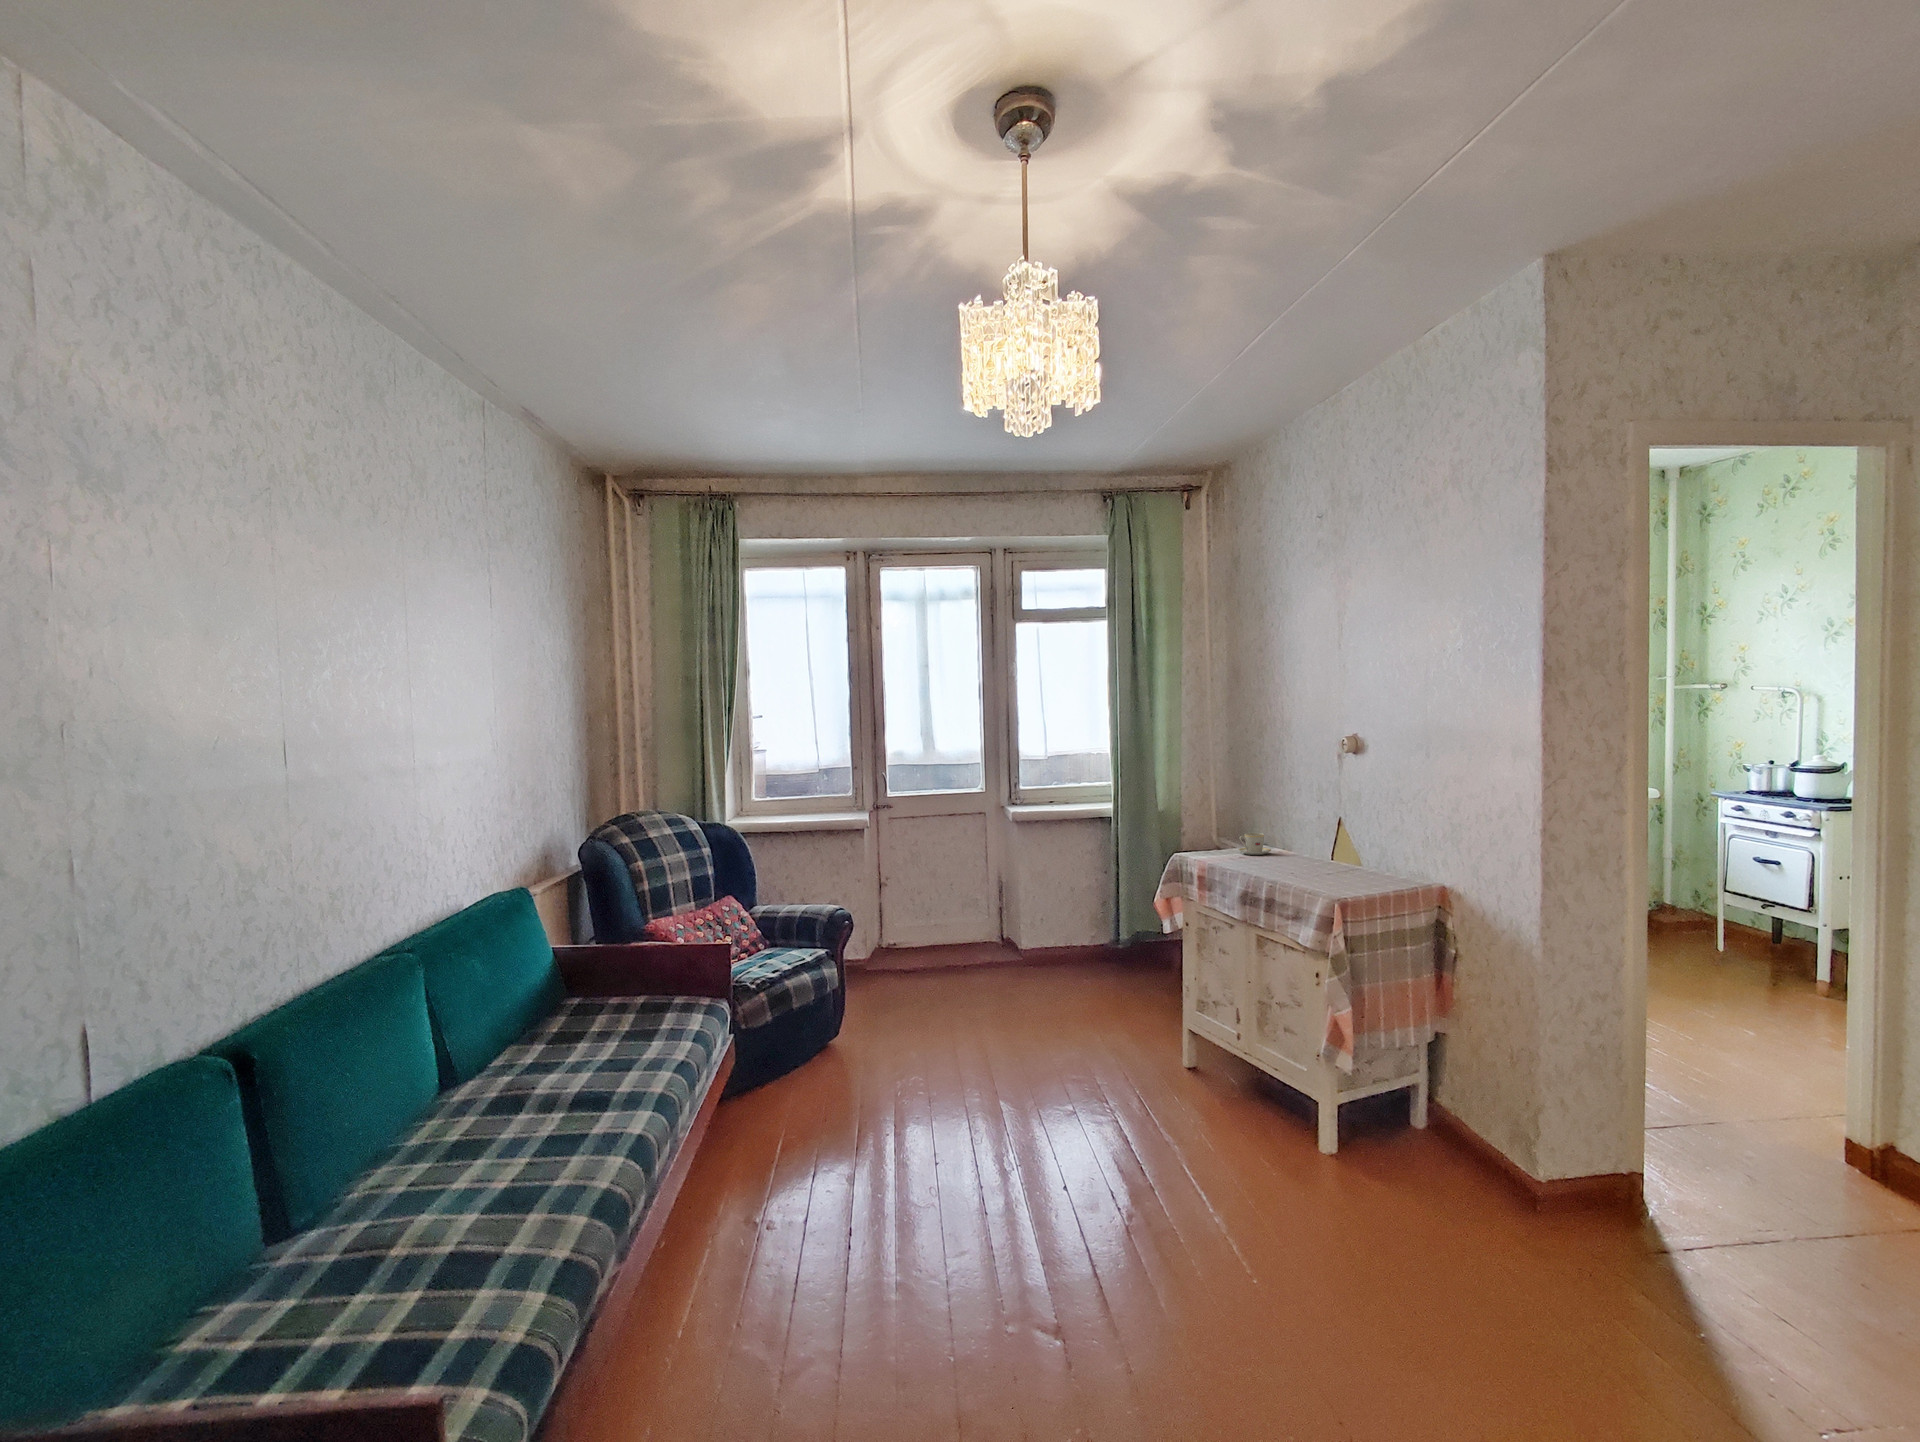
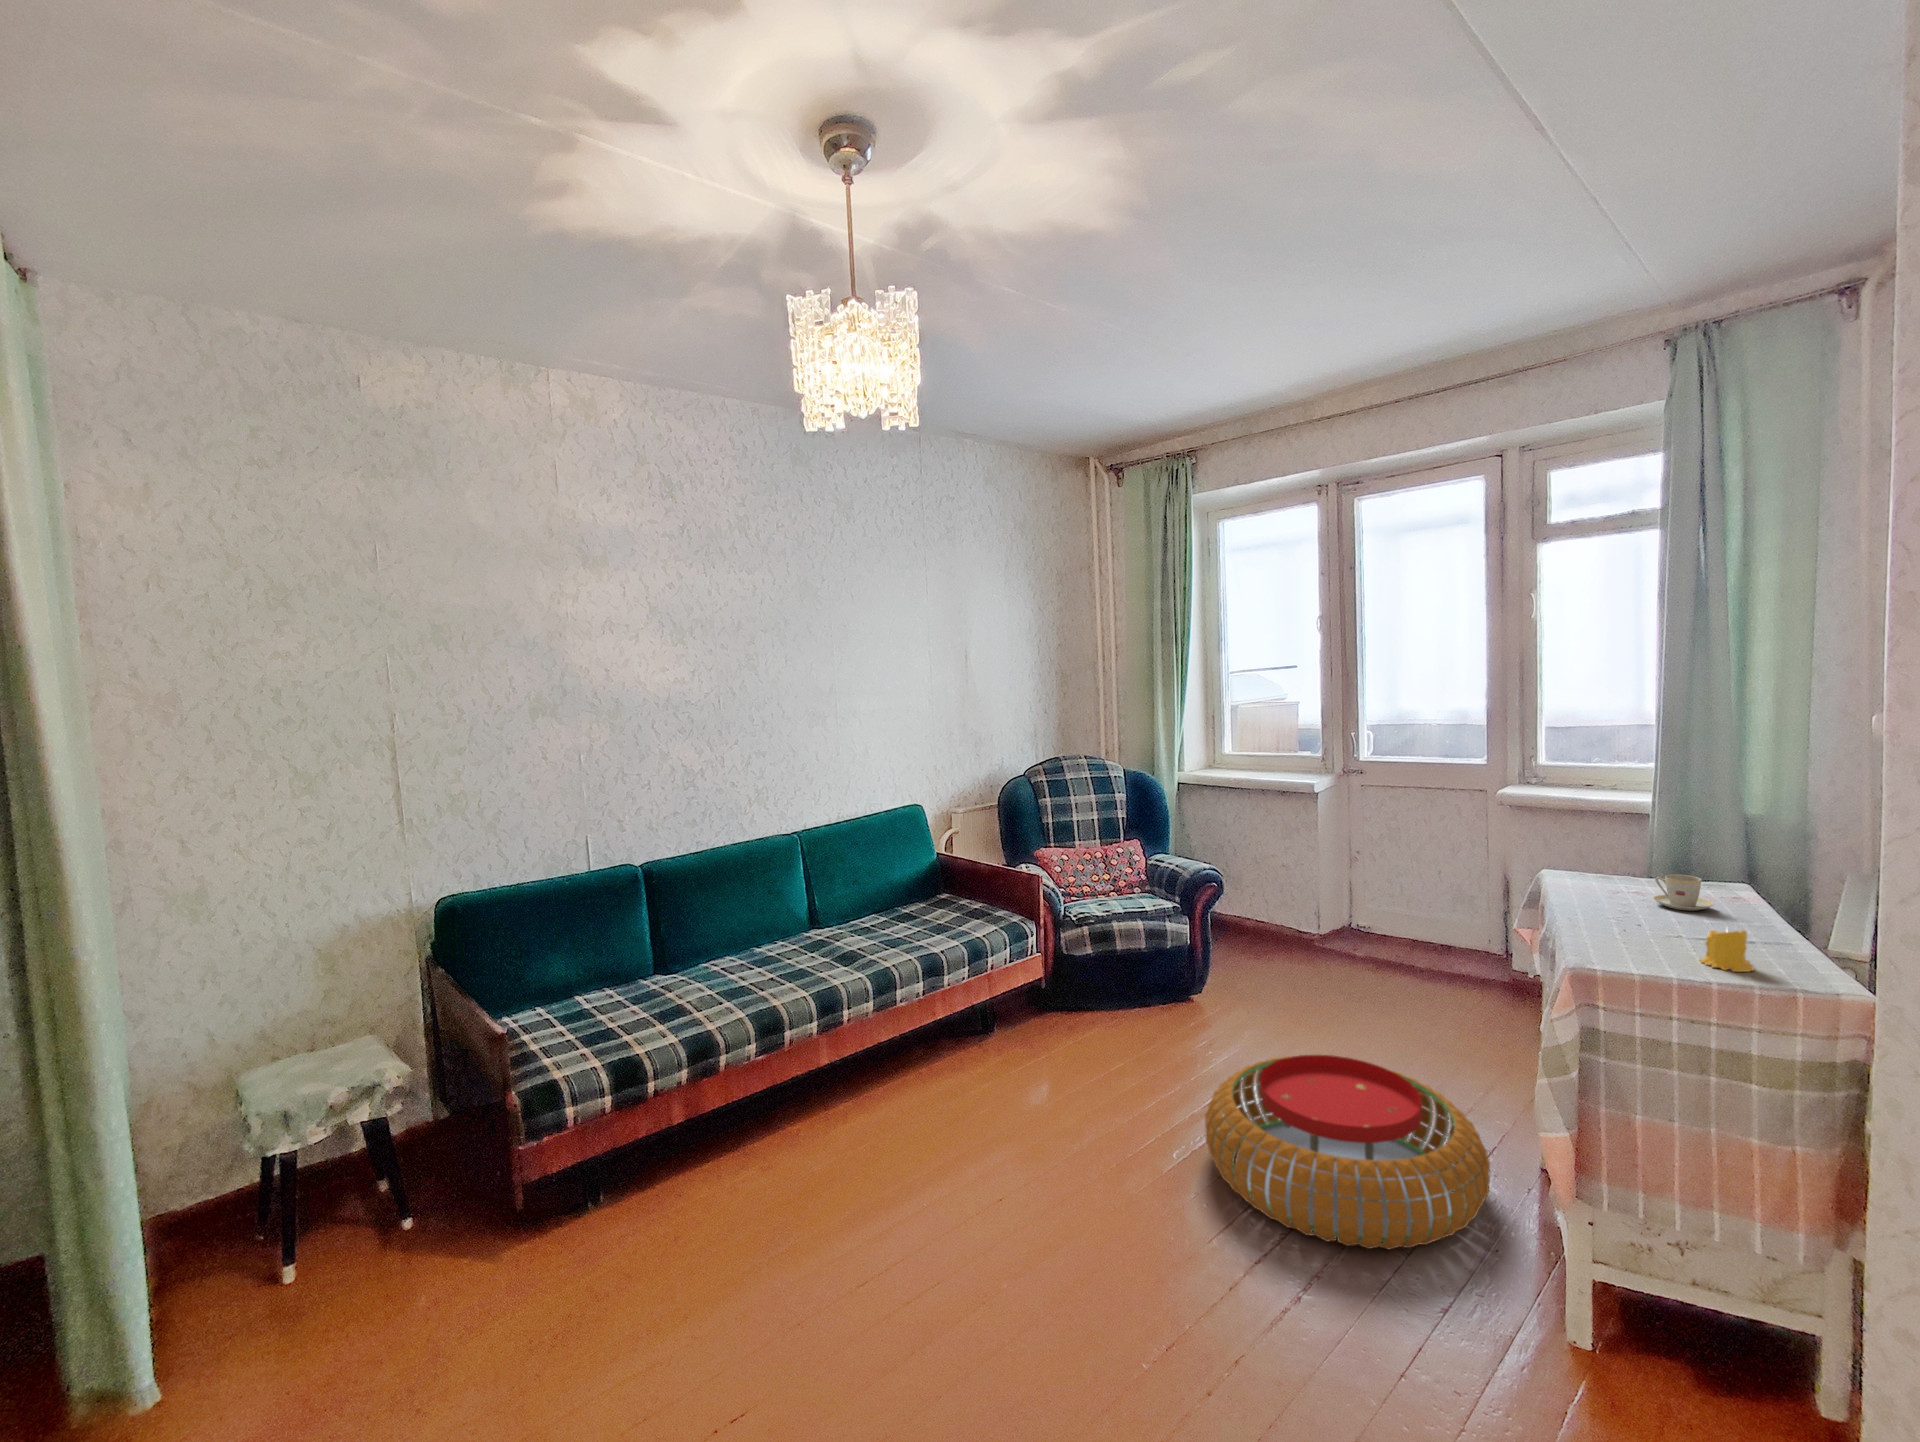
candle: none [1347,846,1376,873] -> present [1700,930,1754,972]
pouf: none [1028,1024,1261,1180] -> present [1205,1055,1490,1249]

